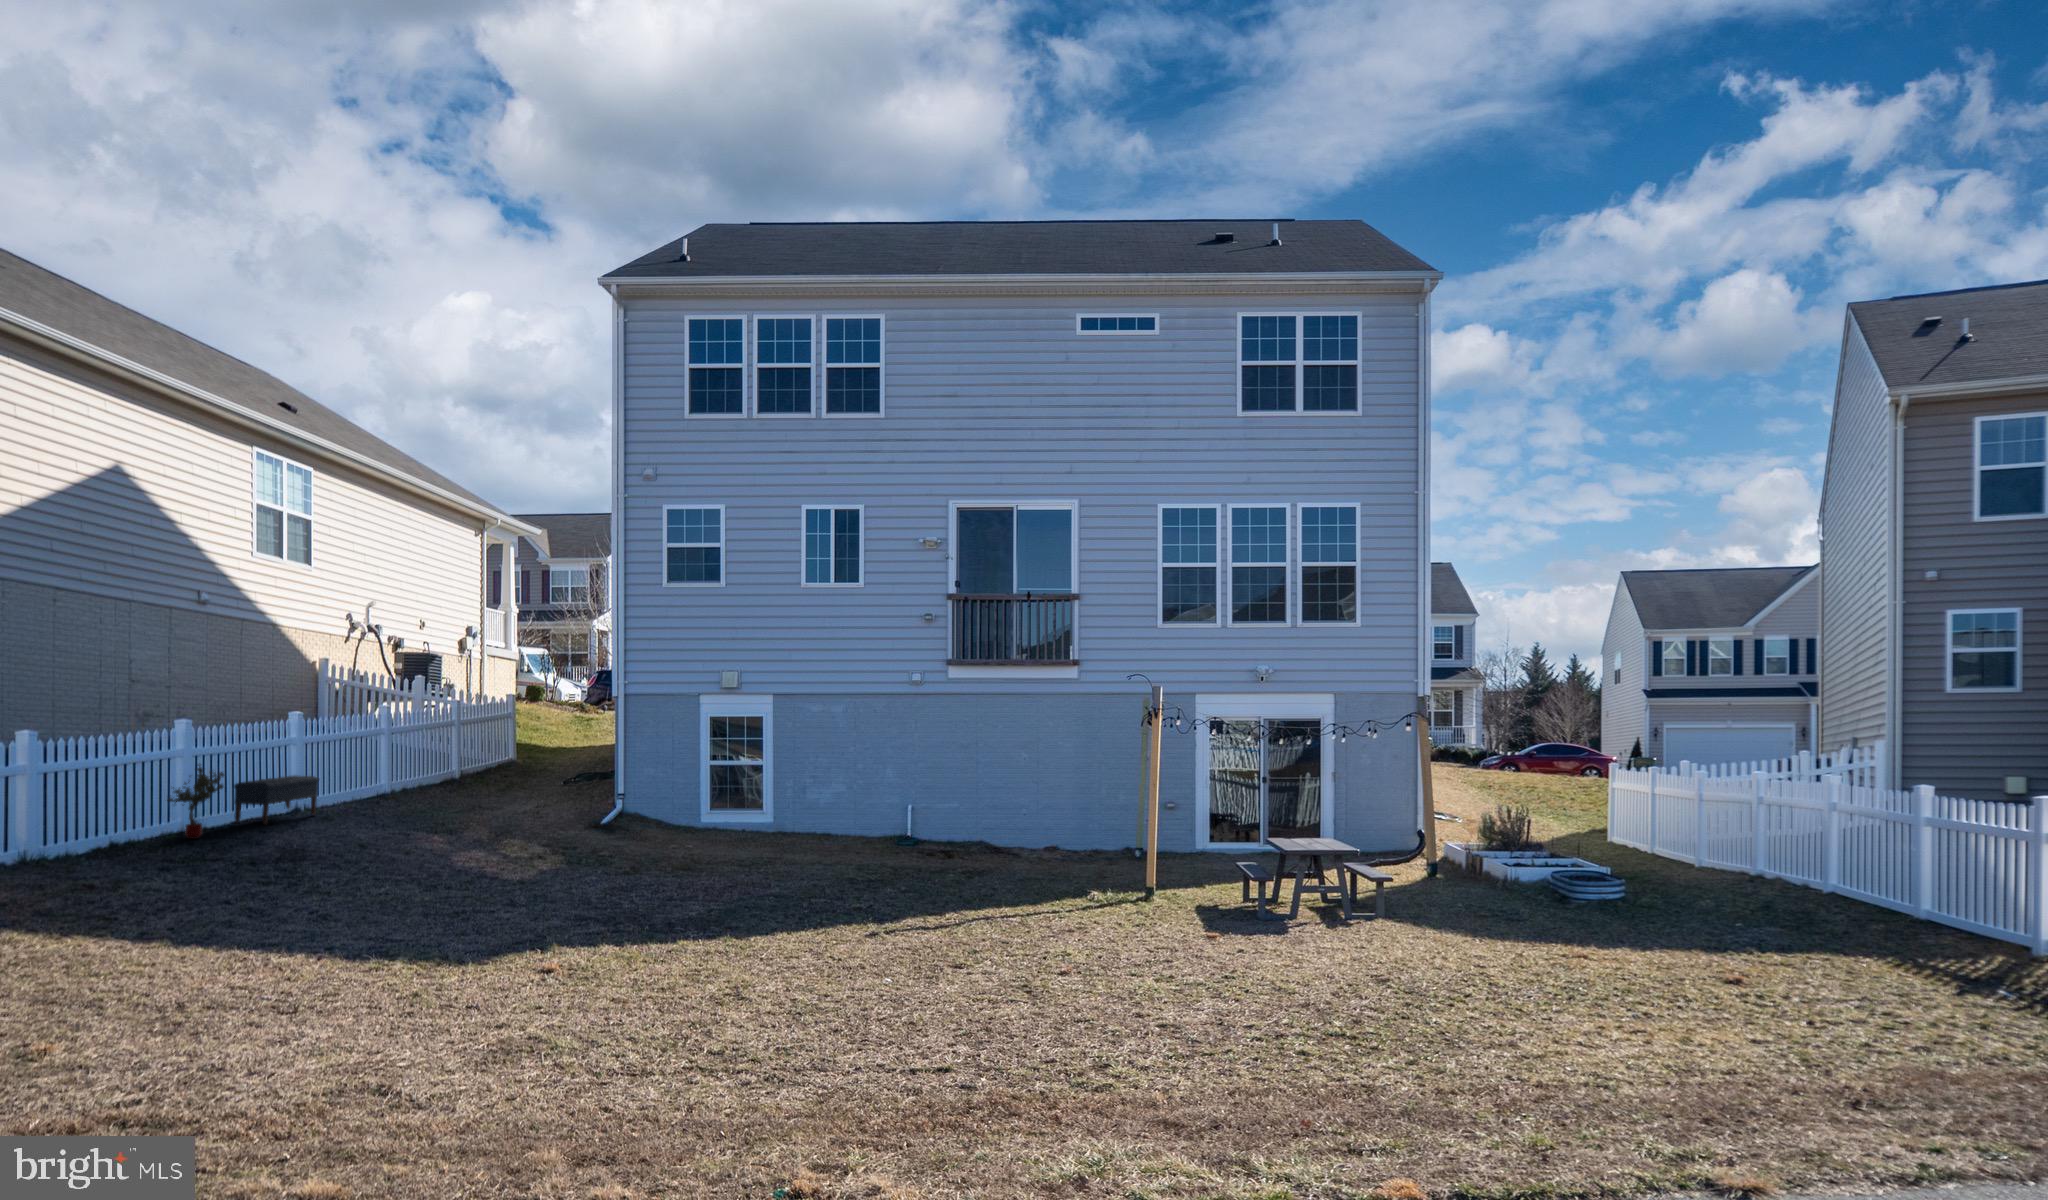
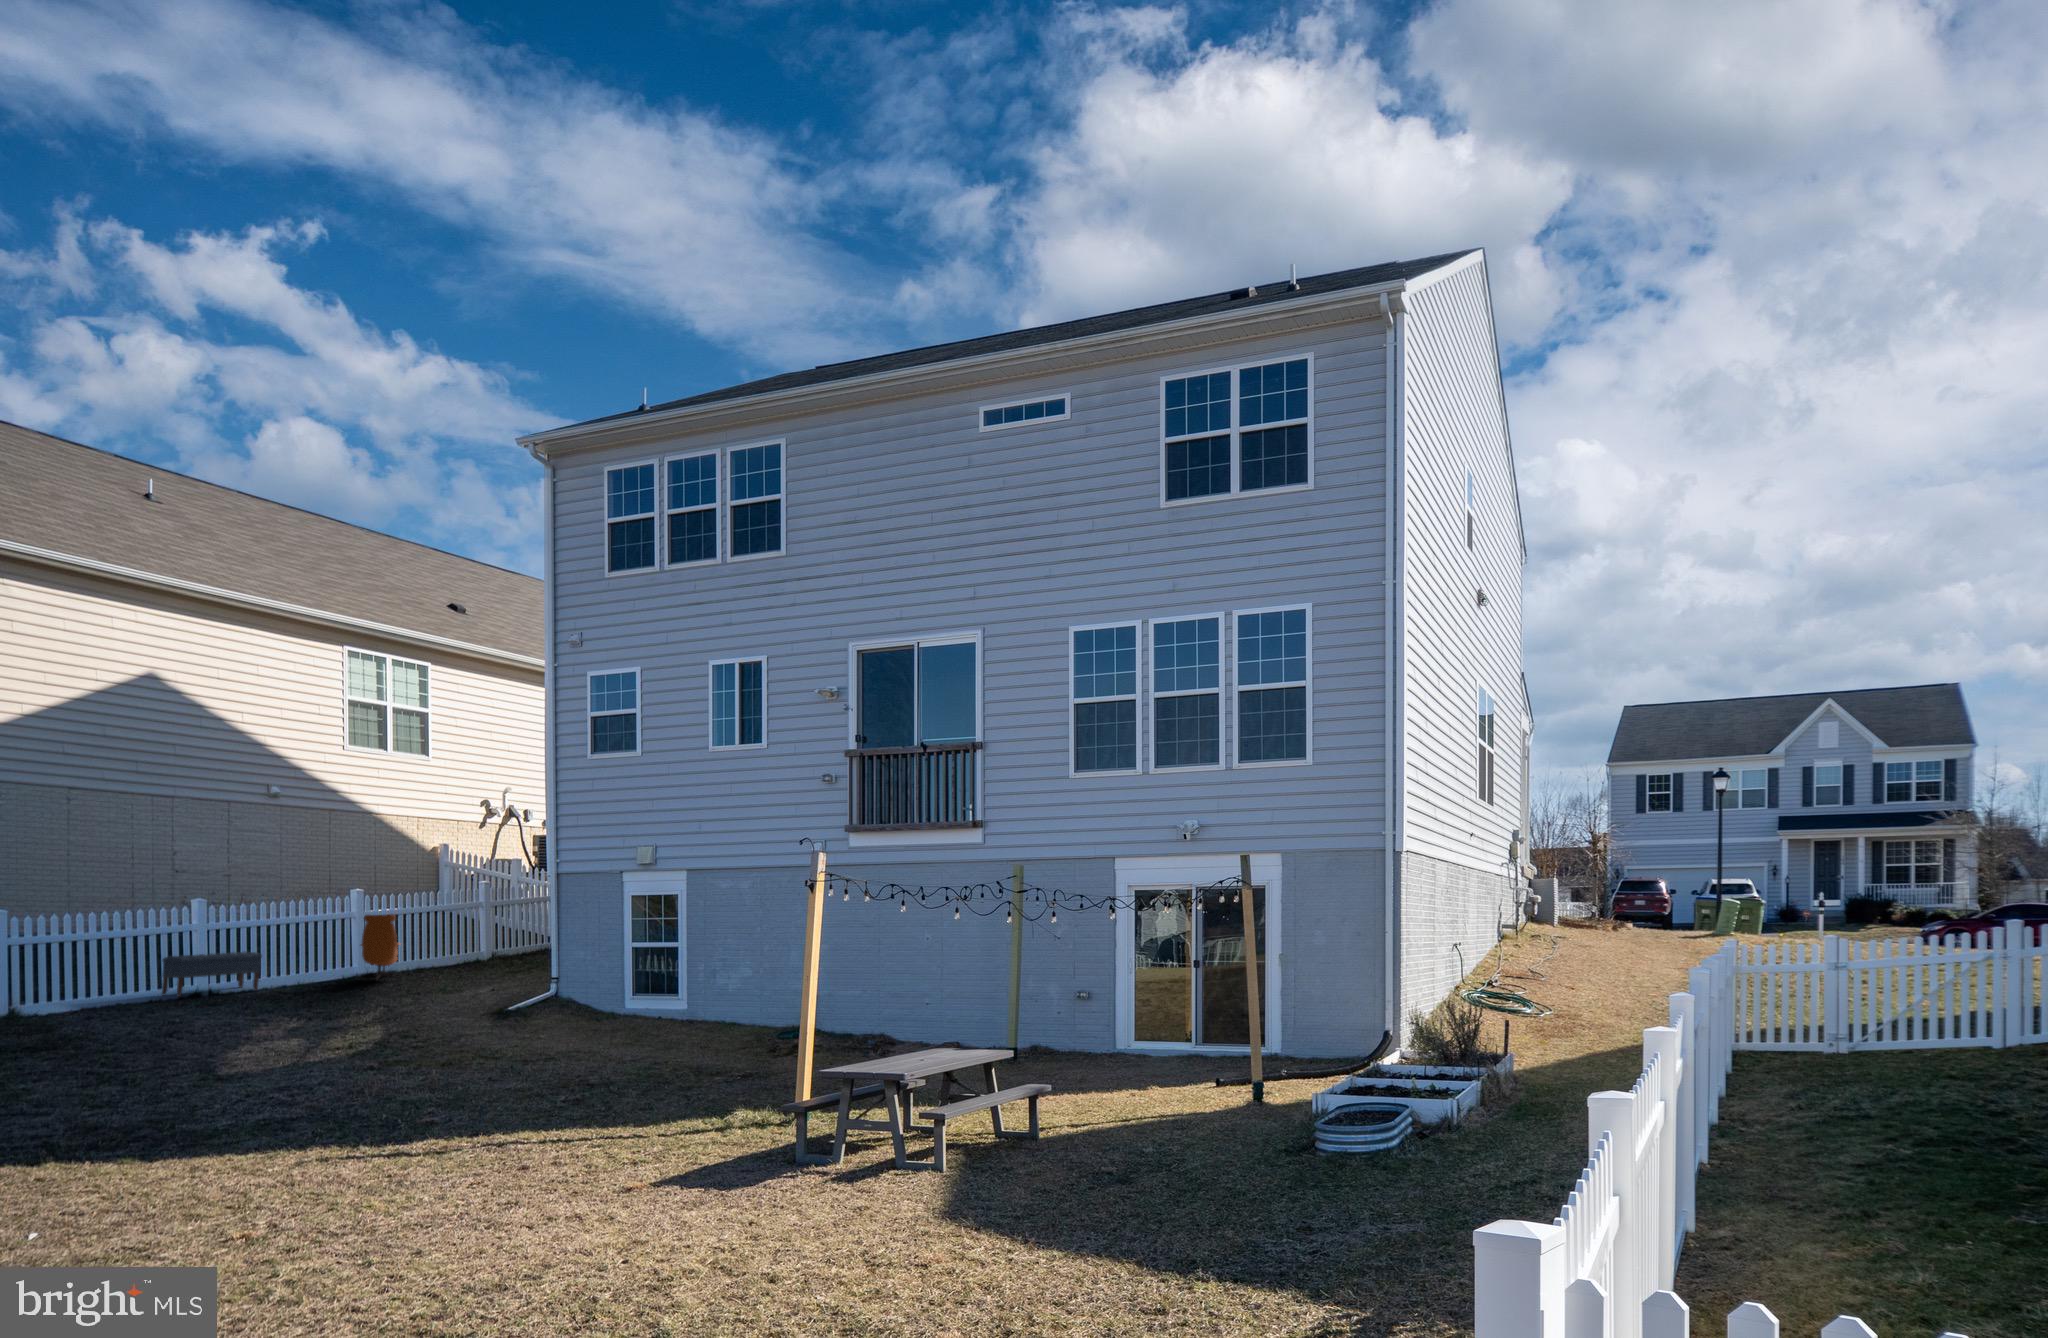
lounge chair: none [366,735,423,802] -> present [361,914,400,979]
potted tree: present [167,764,225,839] -> none [51,937,118,1007]

